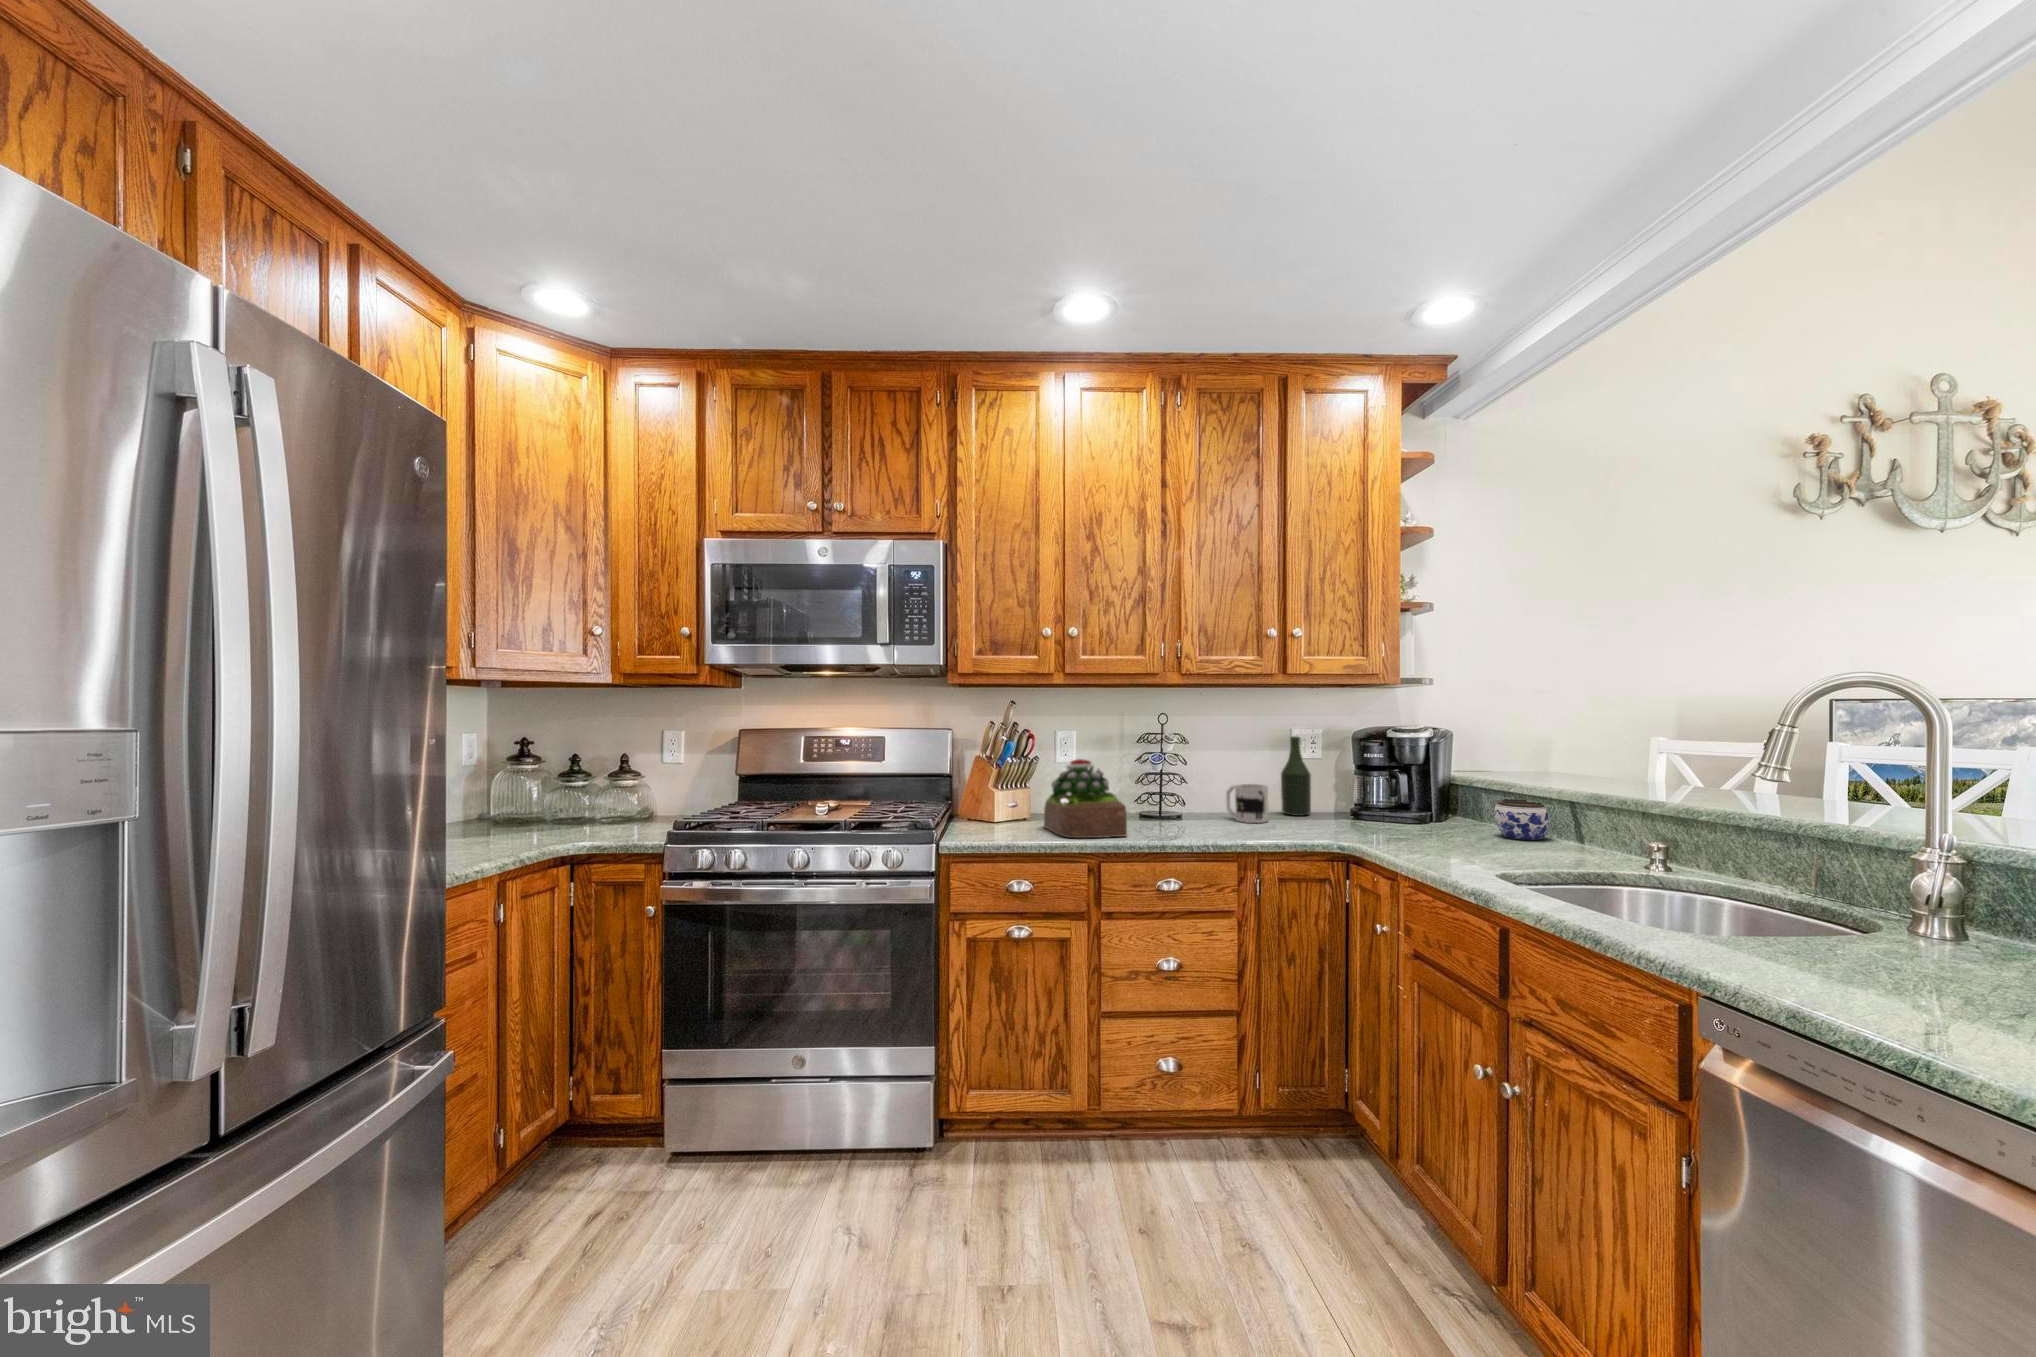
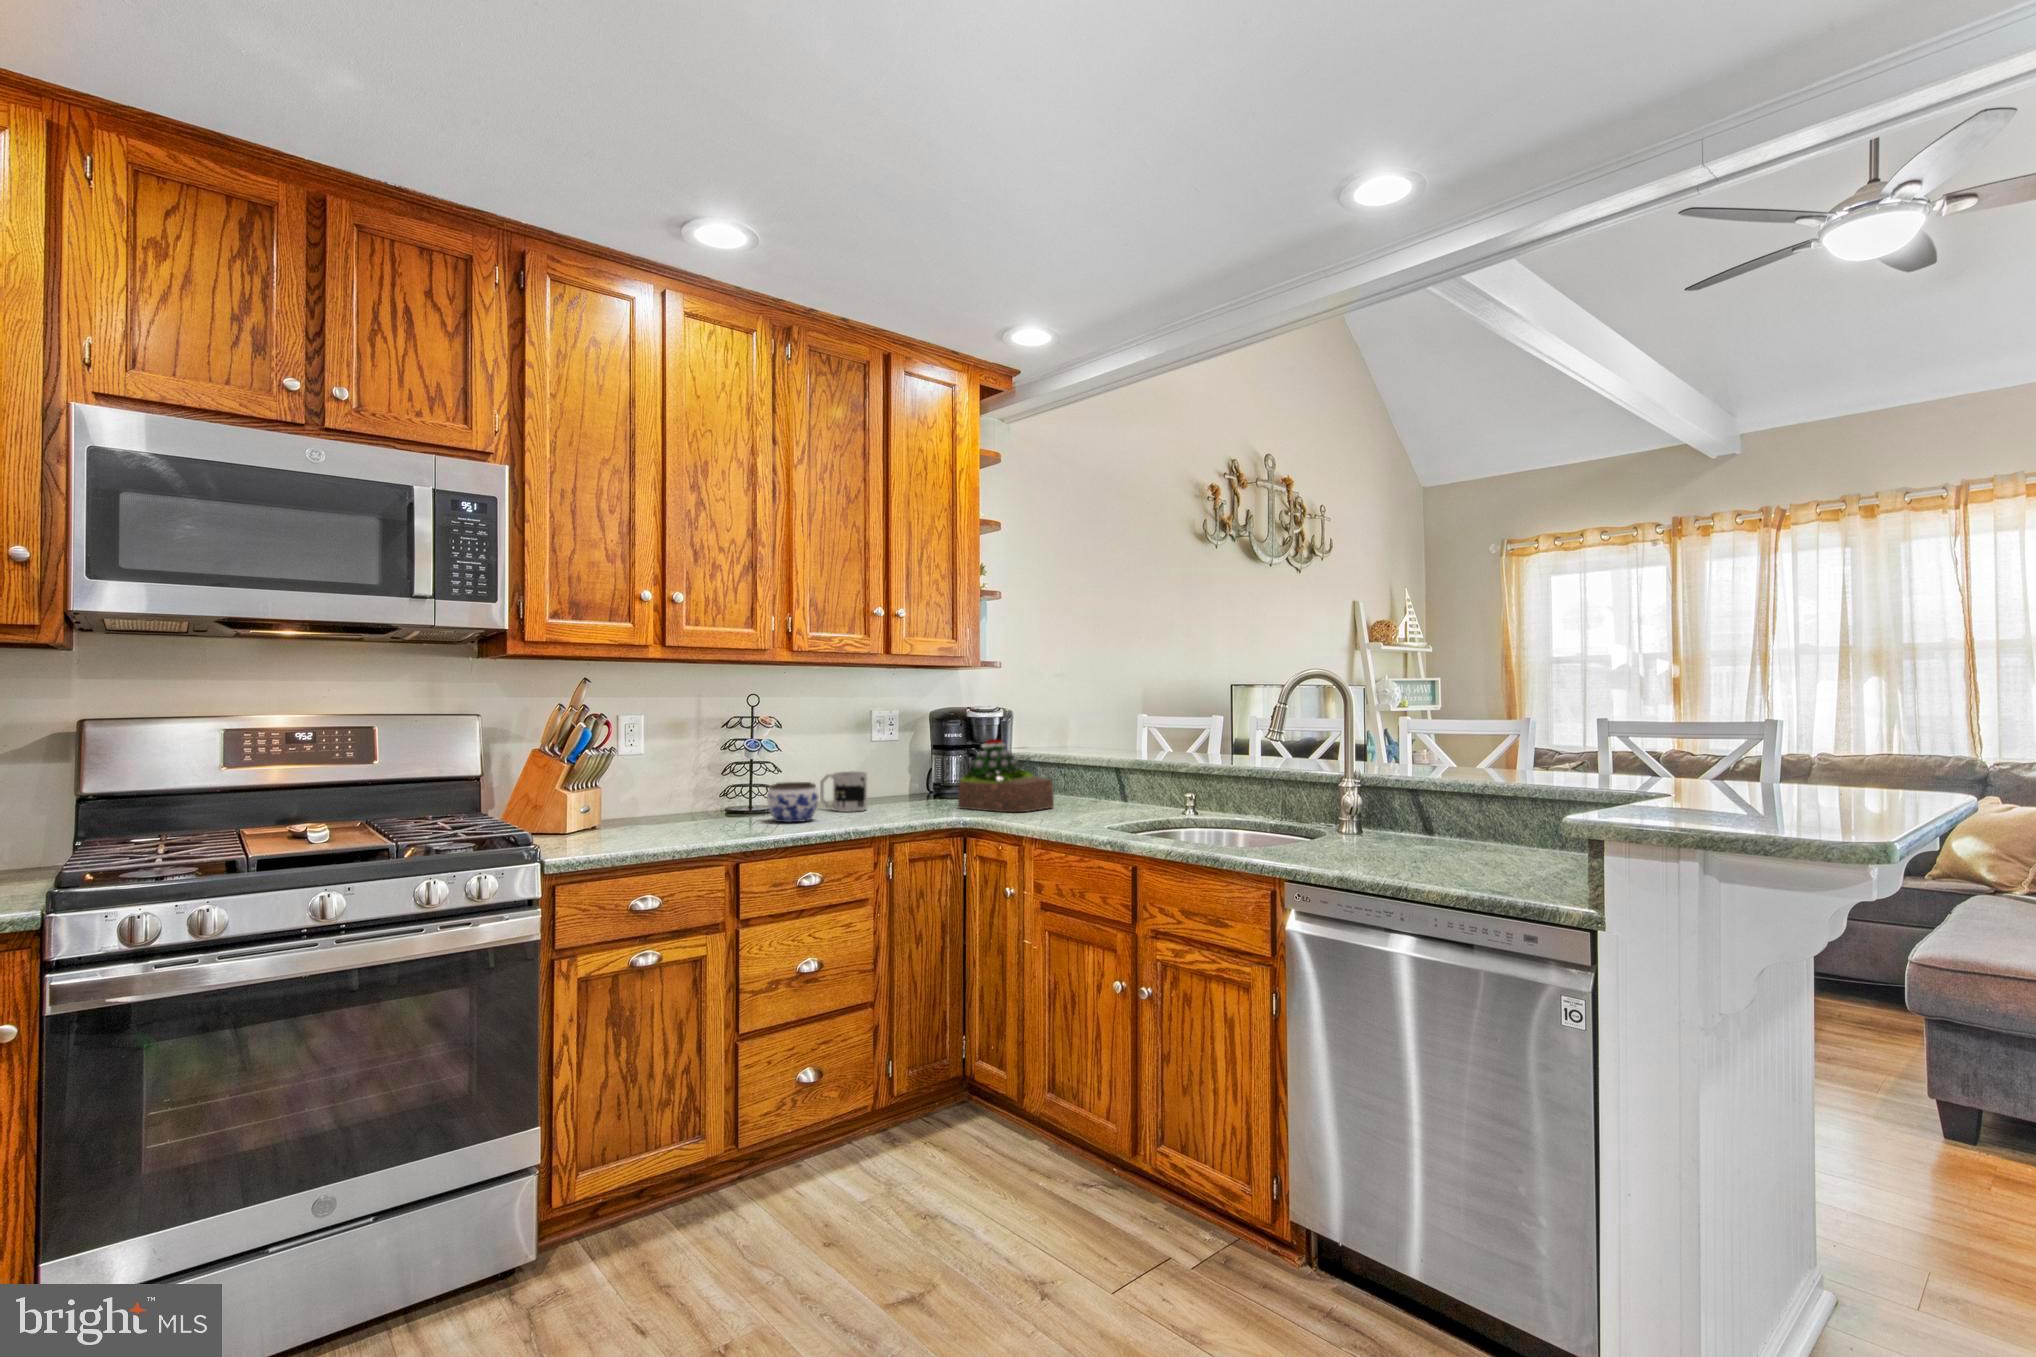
bottle: present [1281,736,1311,816] -> none [864,721,893,803]
succulent plant: present [1044,759,1127,838] -> present [958,739,1054,812]
jar: present [1494,799,1549,840] -> present [767,782,819,822]

